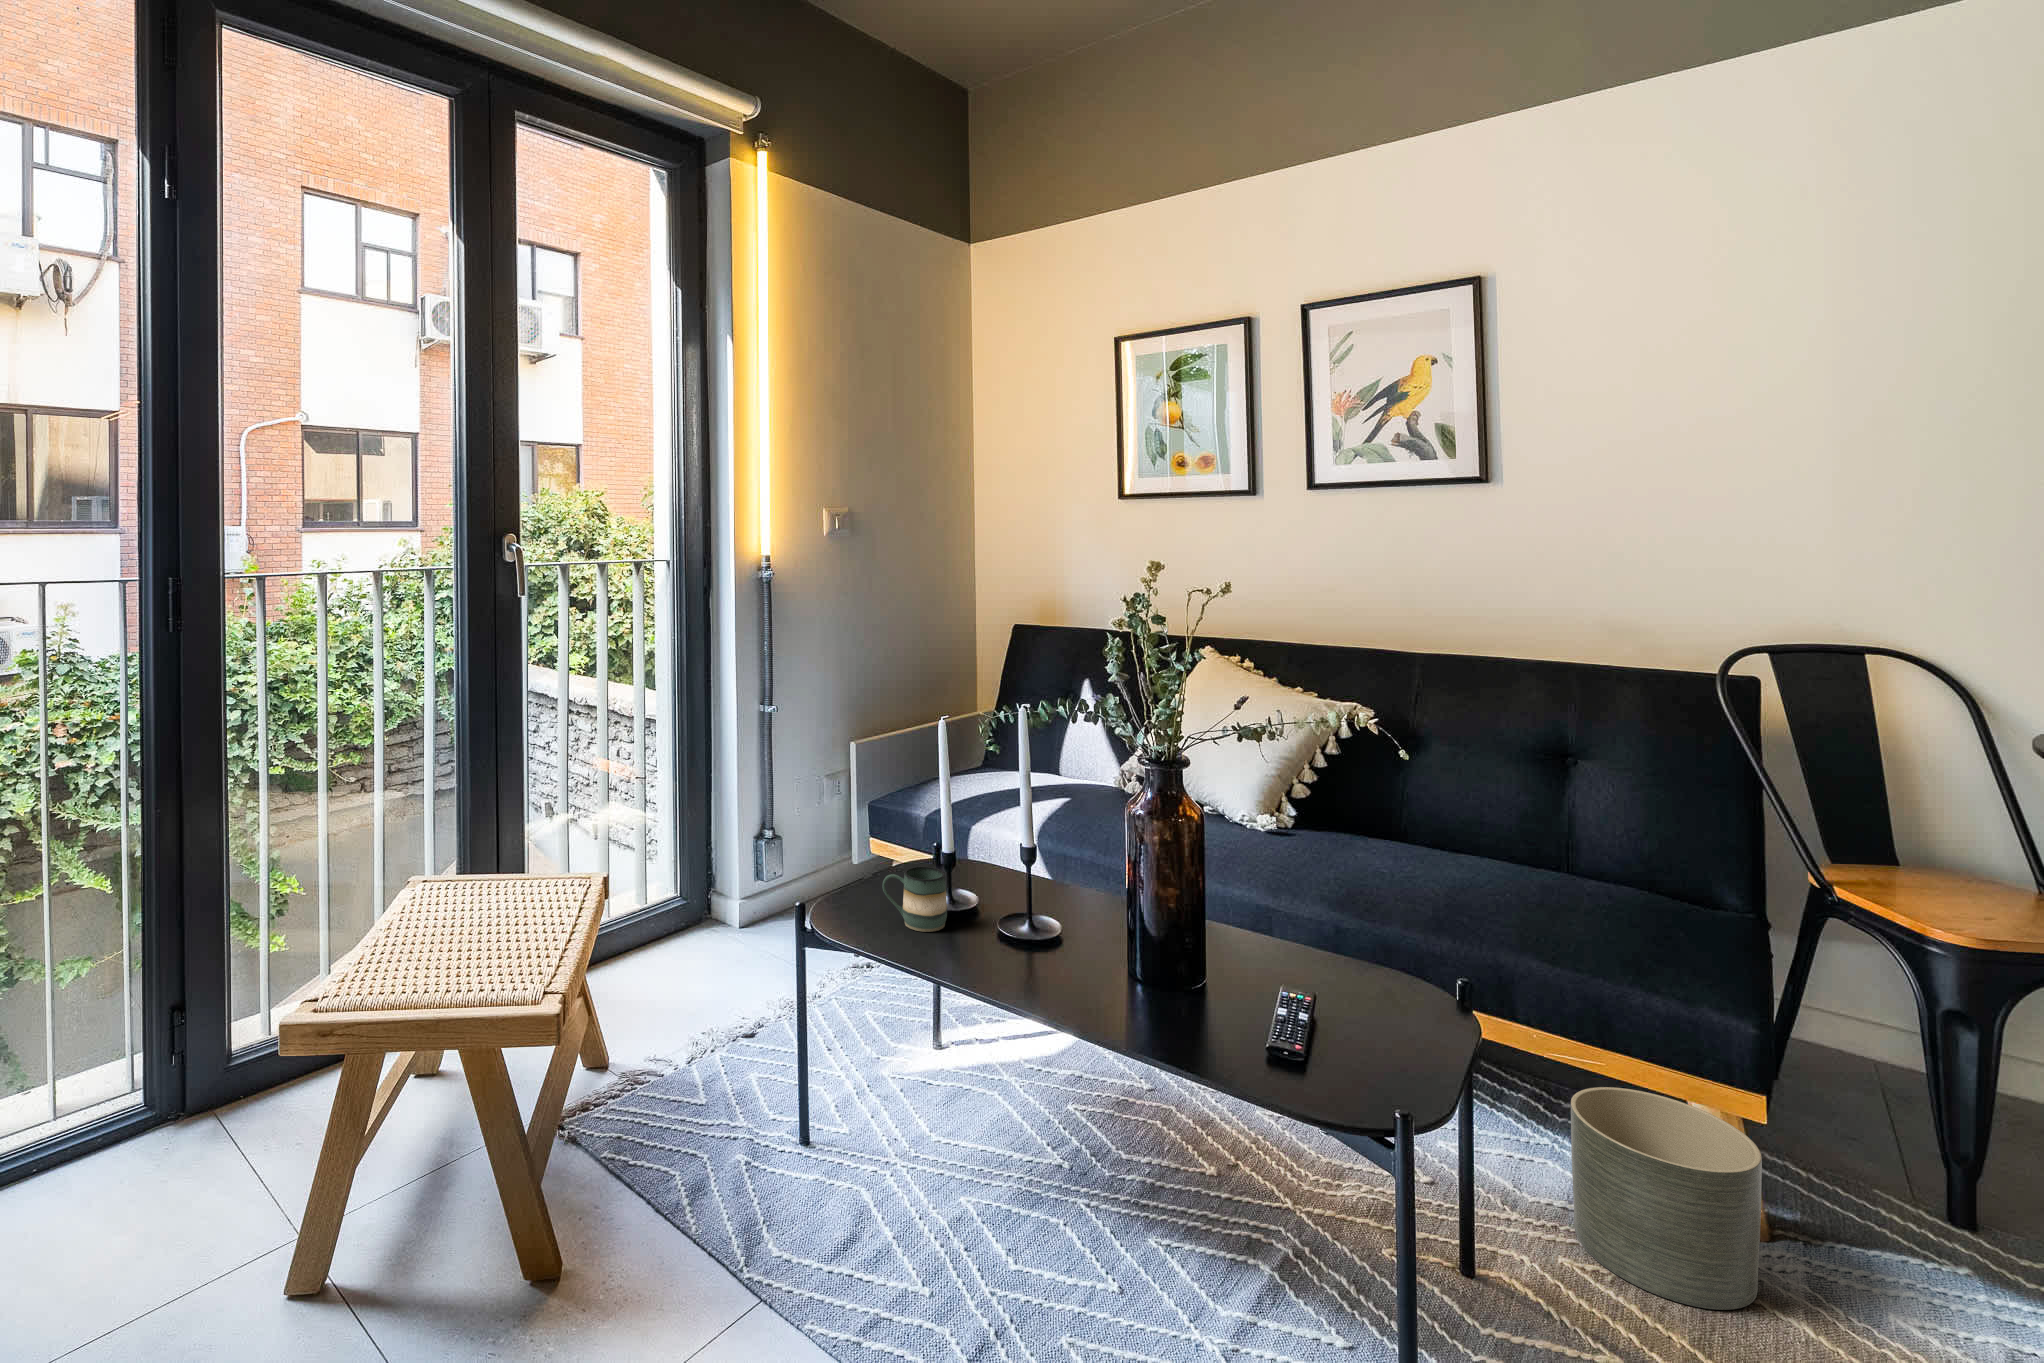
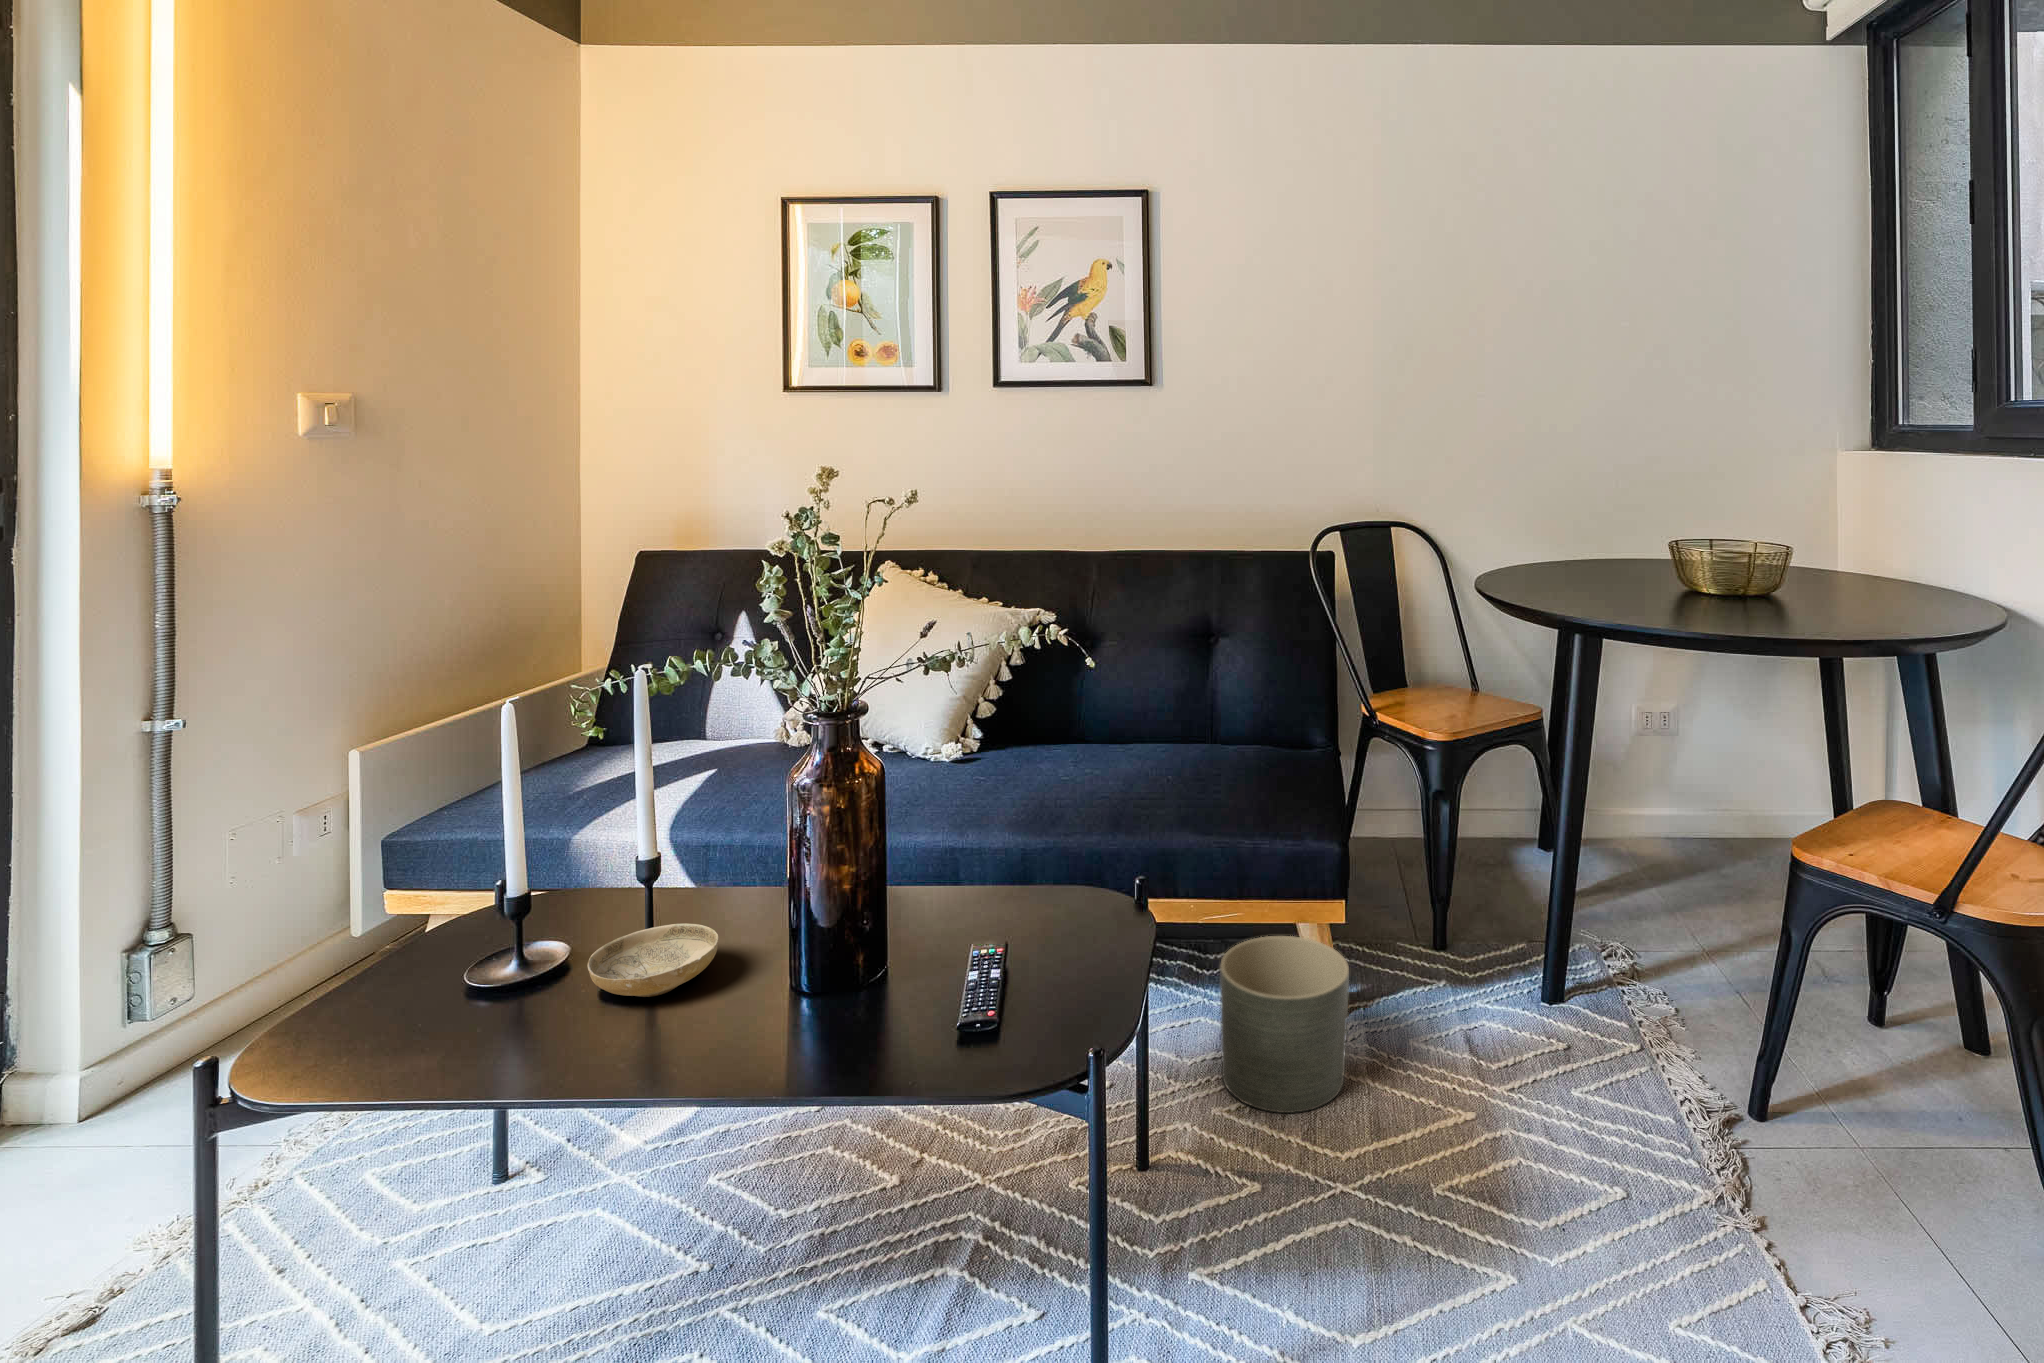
mug: present [882,866,947,932] -> none [431,901,543,997]
ceramic bowl: none [978,909,1067,960] -> present [587,923,718,997]

